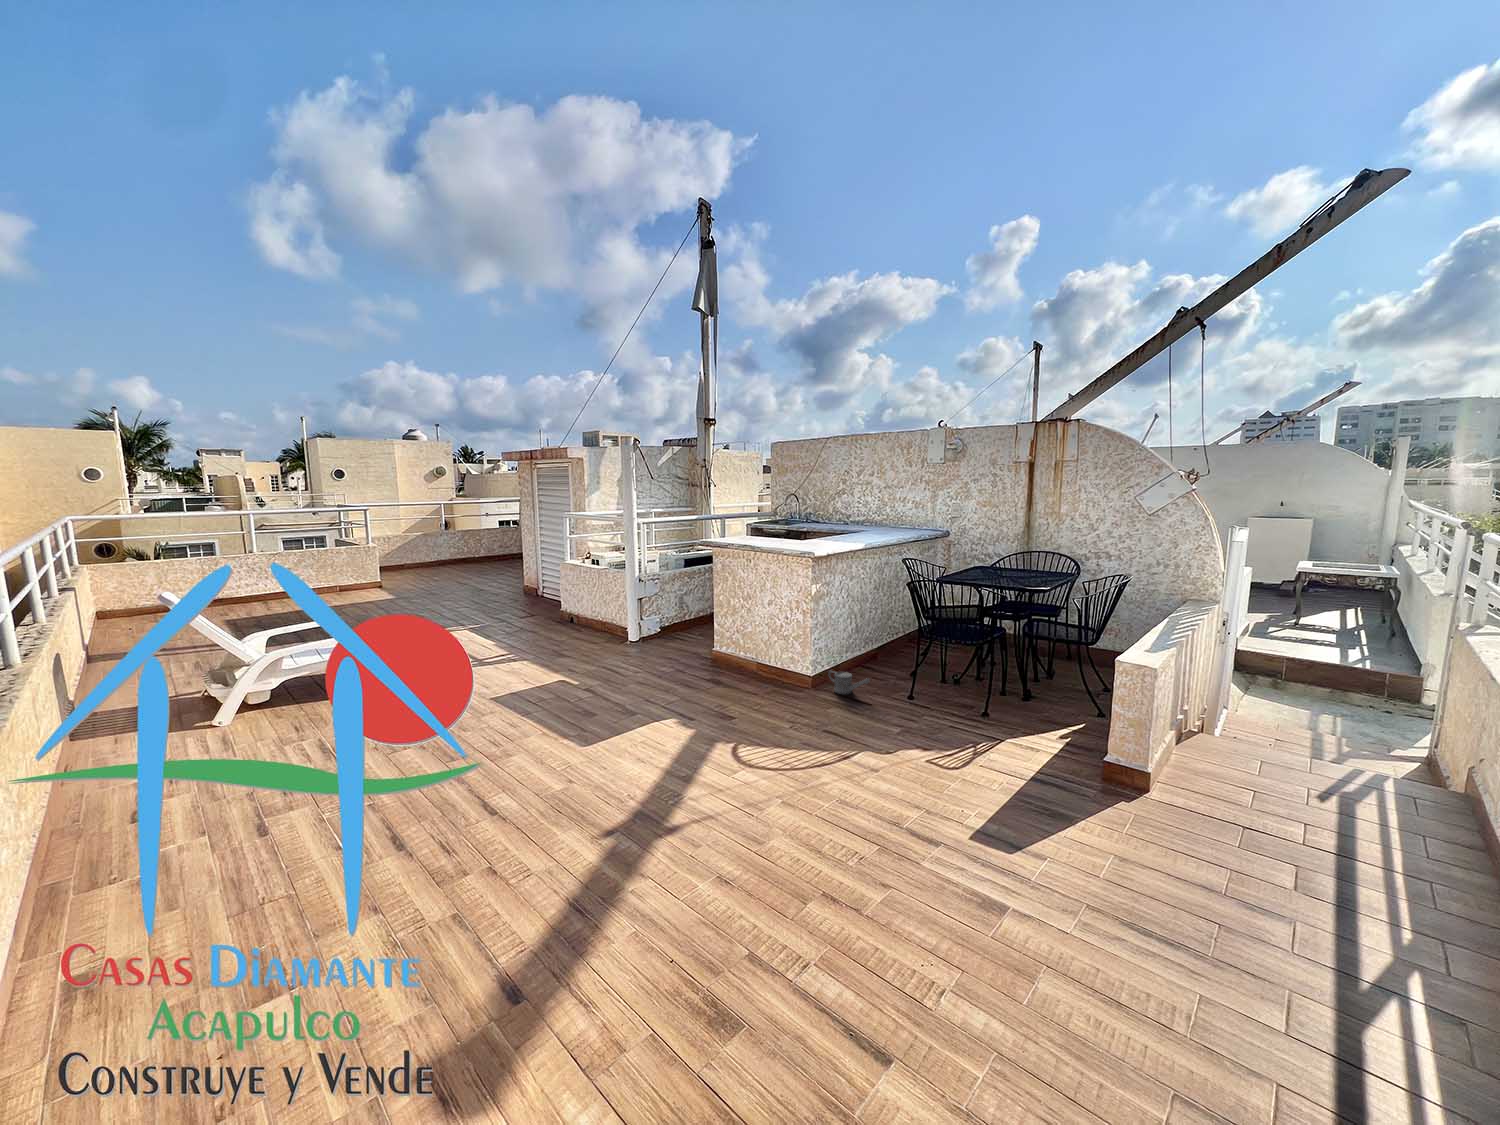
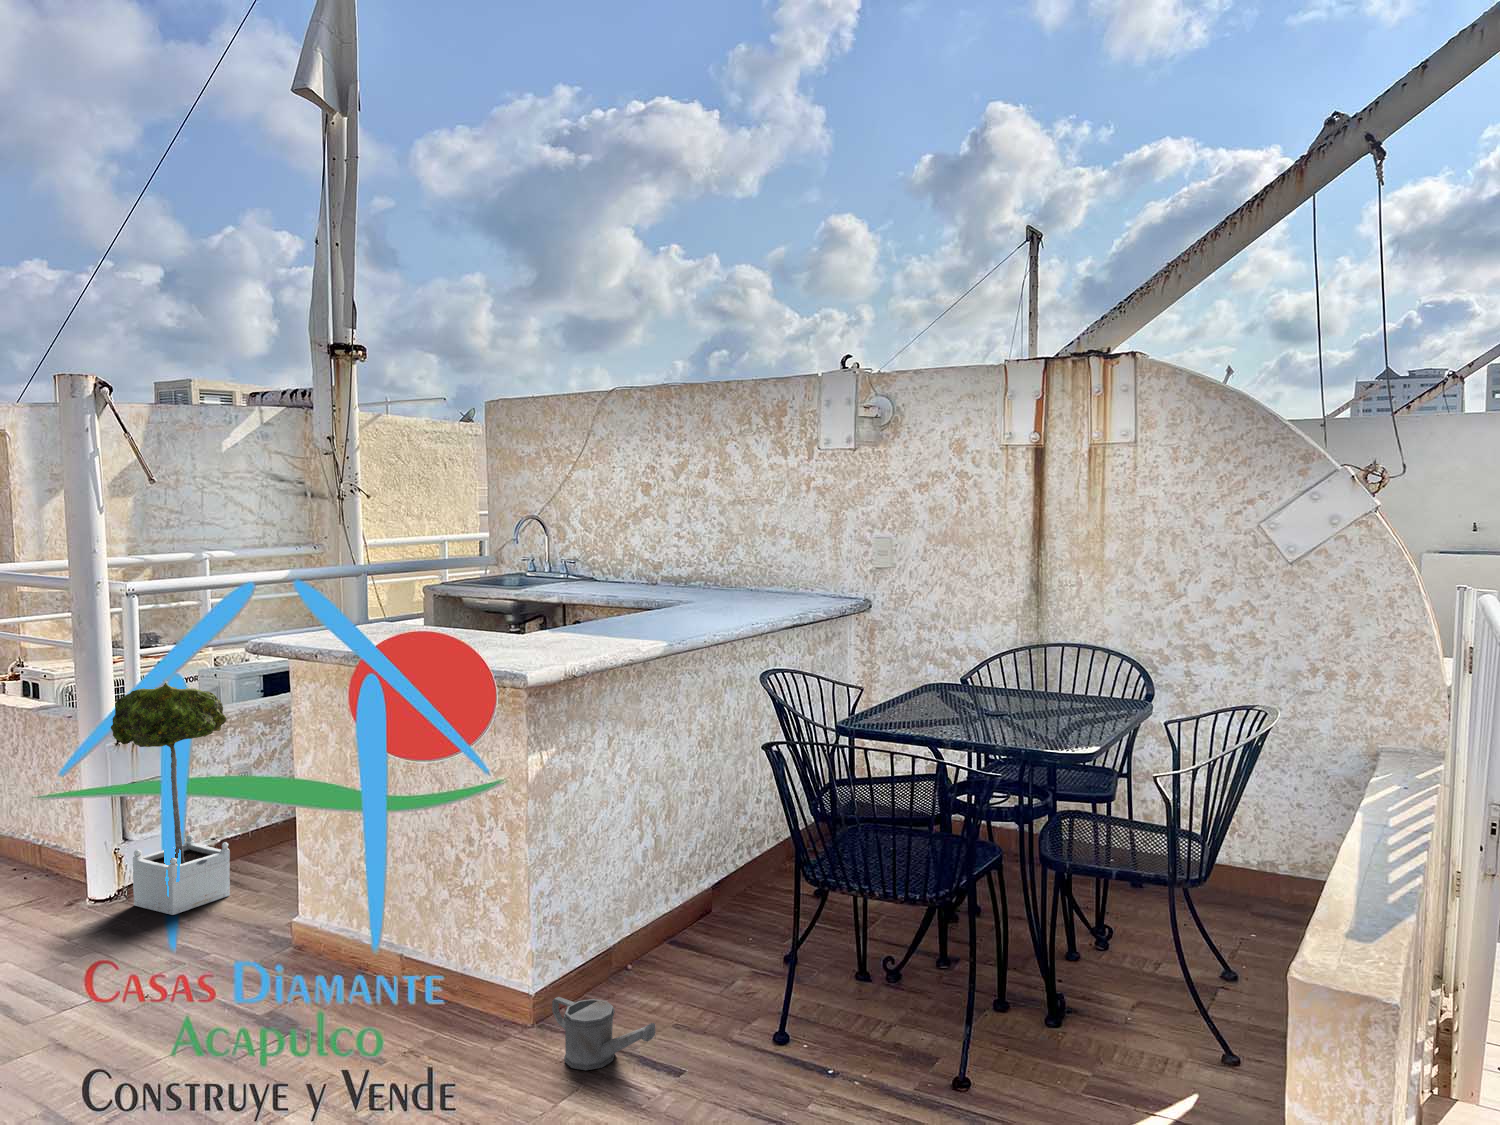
potted tree: none [647,558,687,645] -> present [111,683,230,915]

